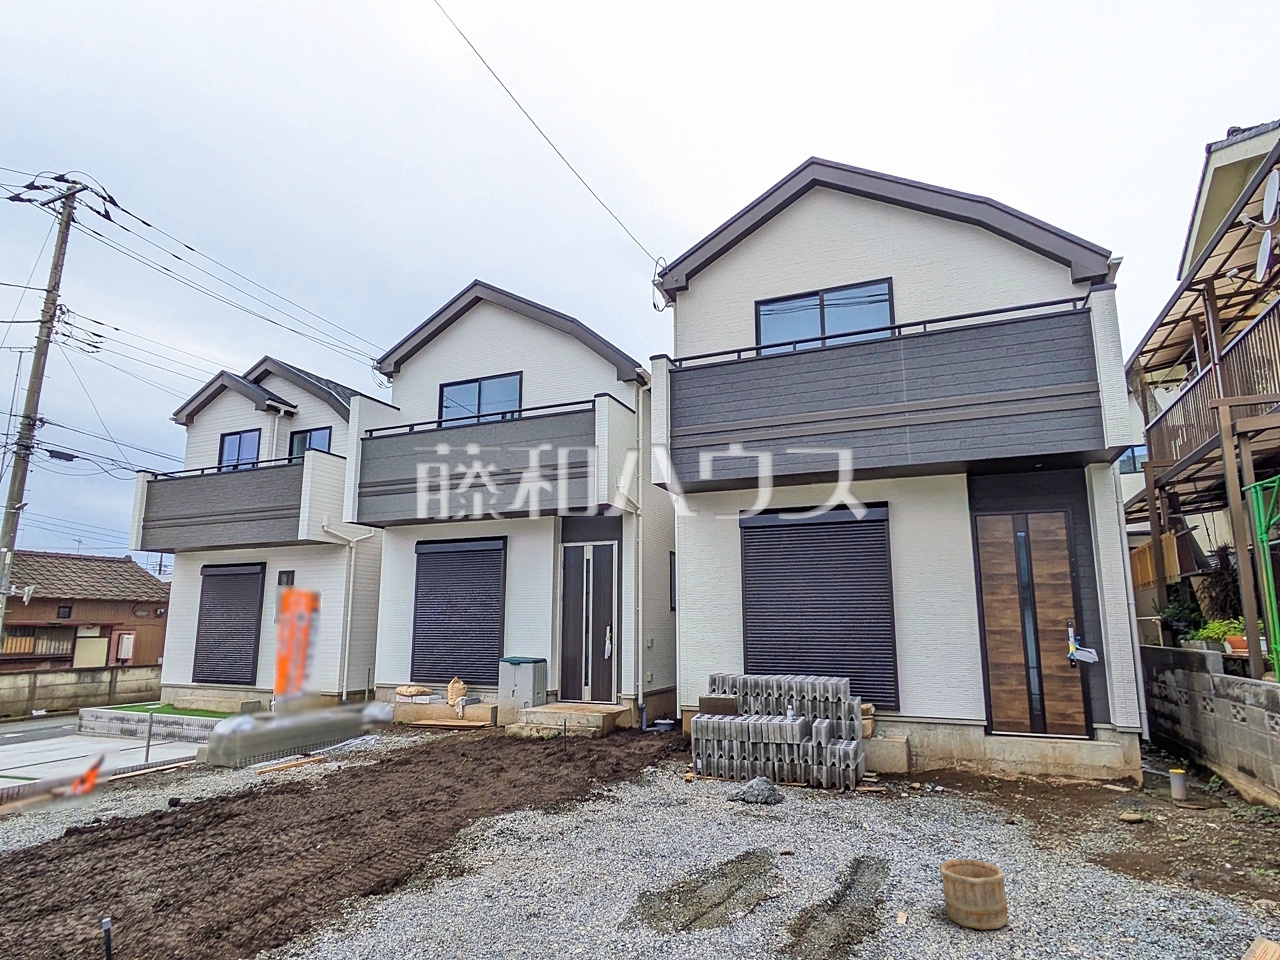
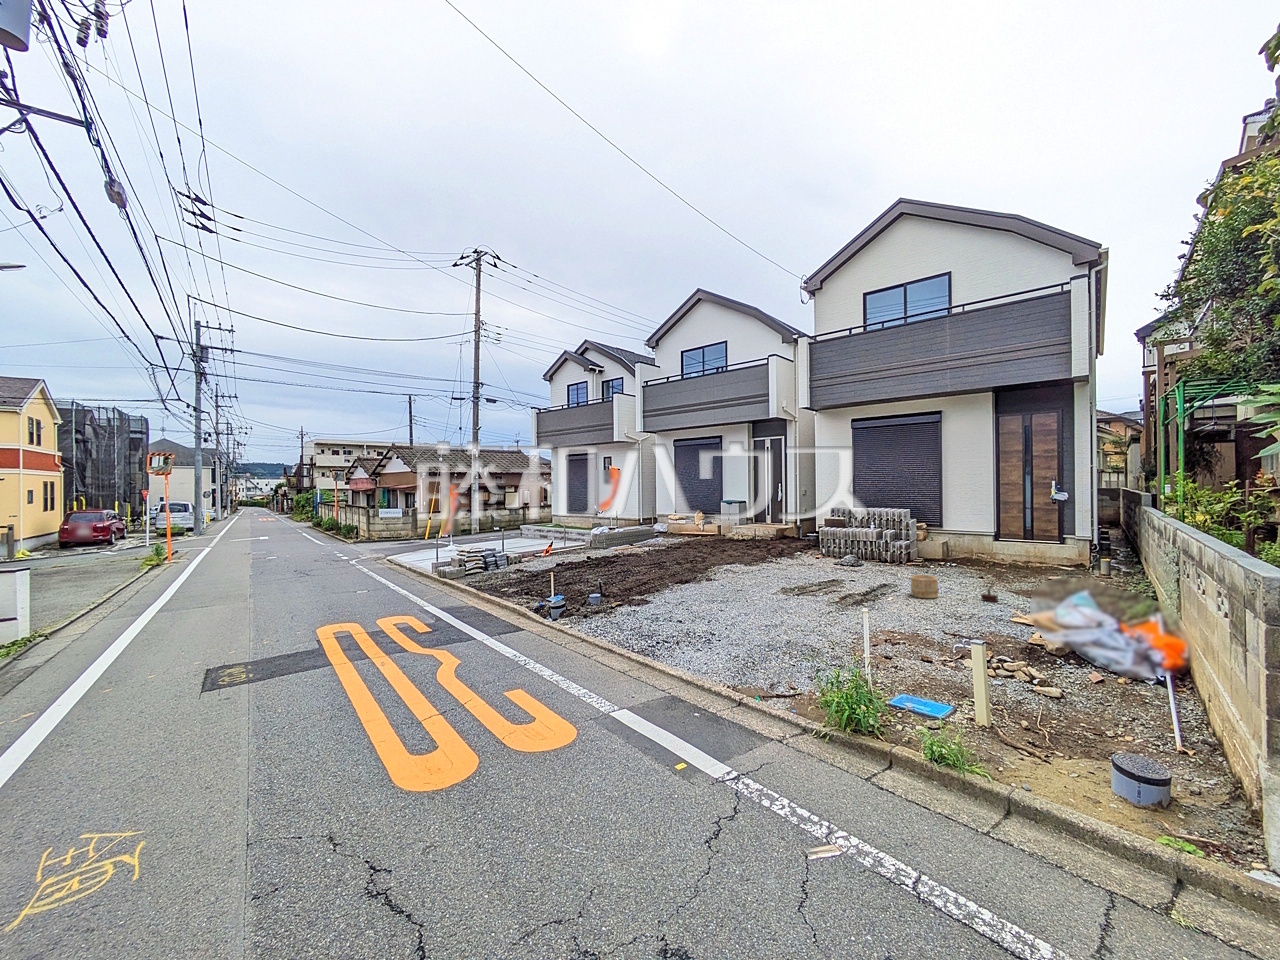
potted plant: none [1075,837,1162,929] -> present [981,568,1000,602]

